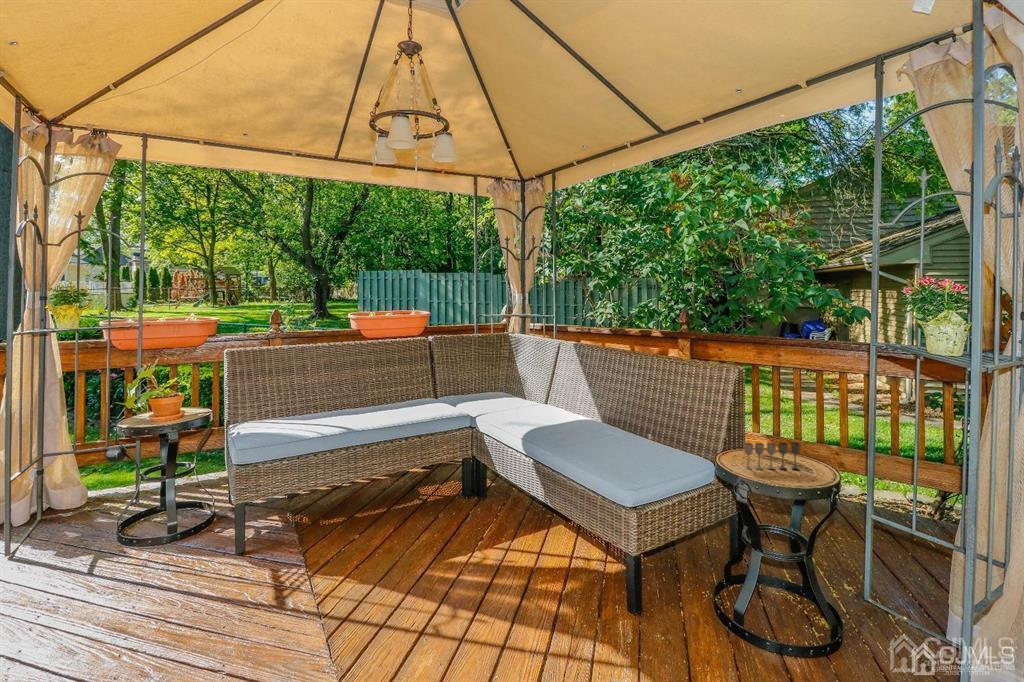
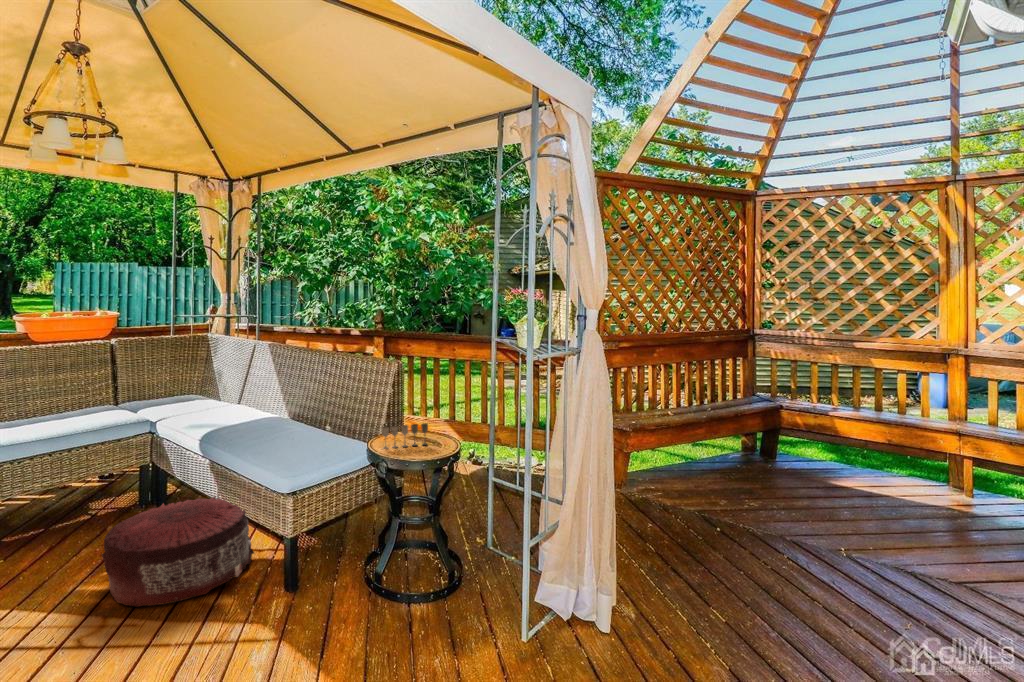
pouf: none [456,496,583,605] -> present [101,496,254,607]

